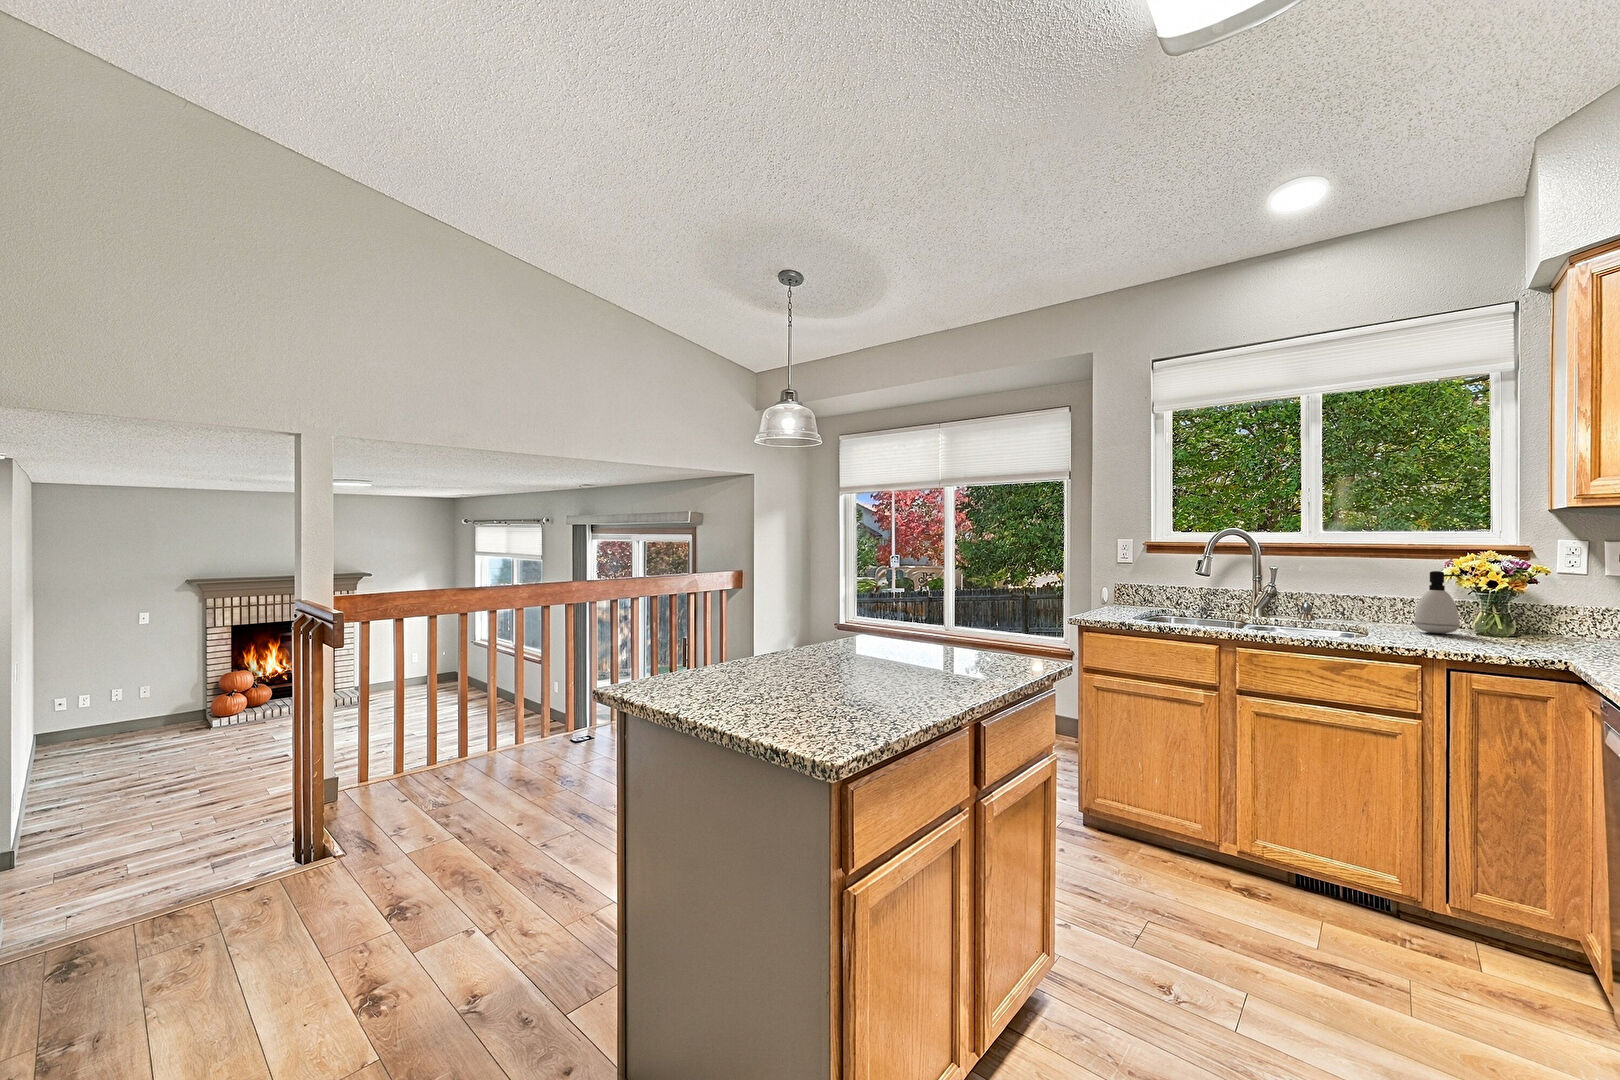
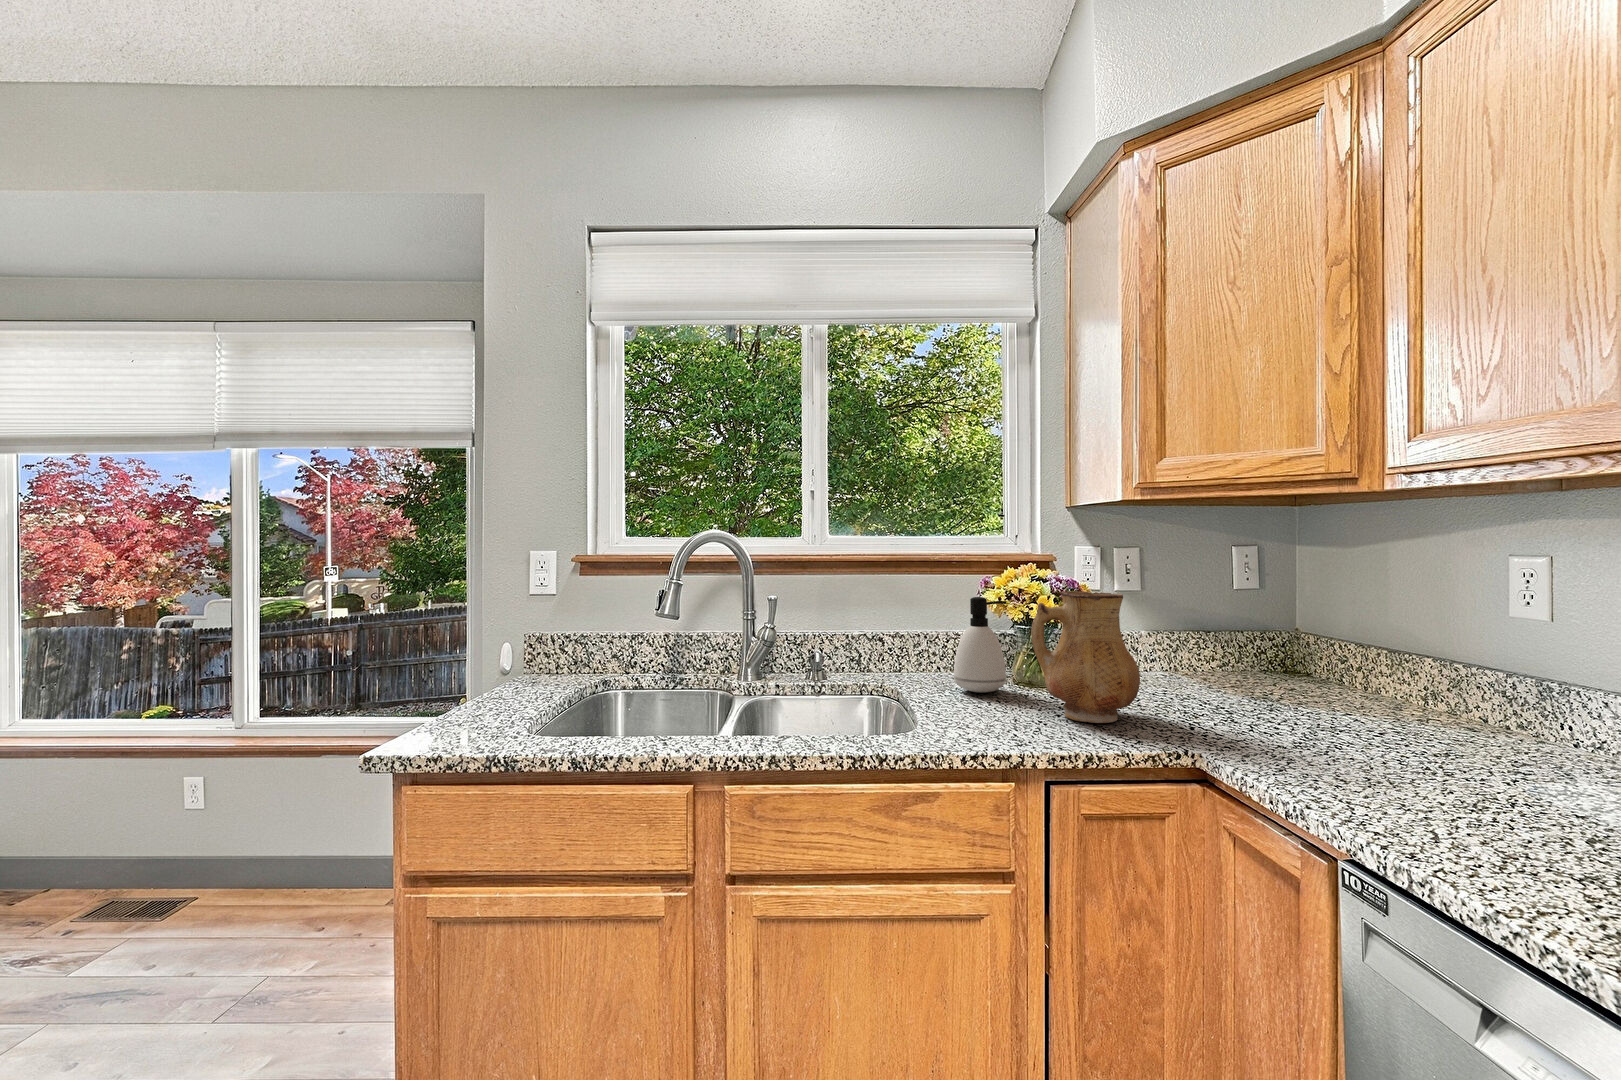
ceramic pitcher: none [1462,566,1555,648] -> present [1031,591,1140,723]

